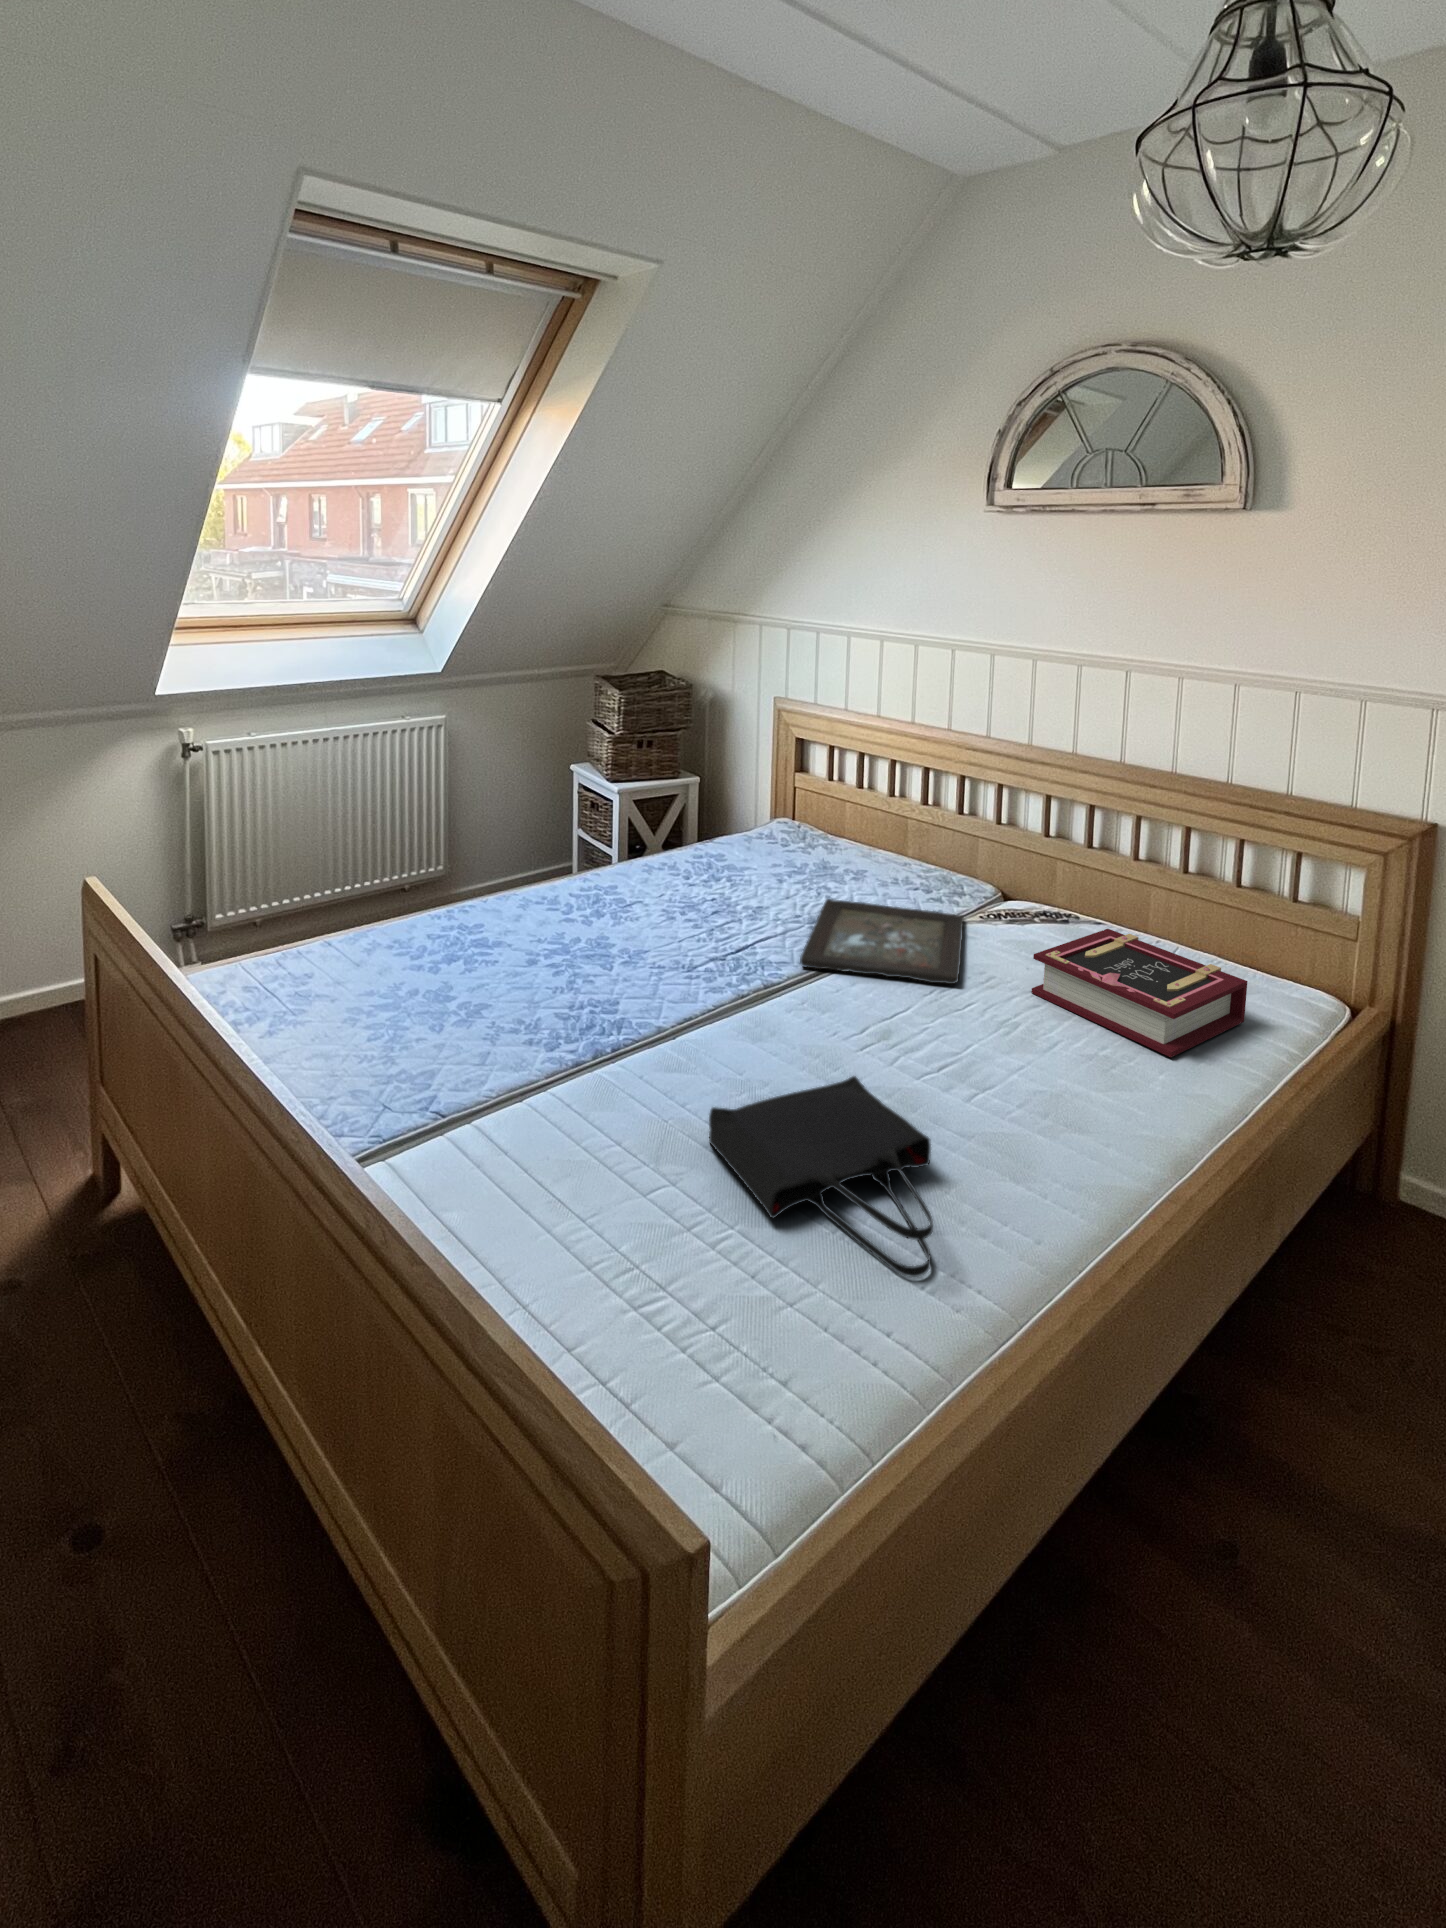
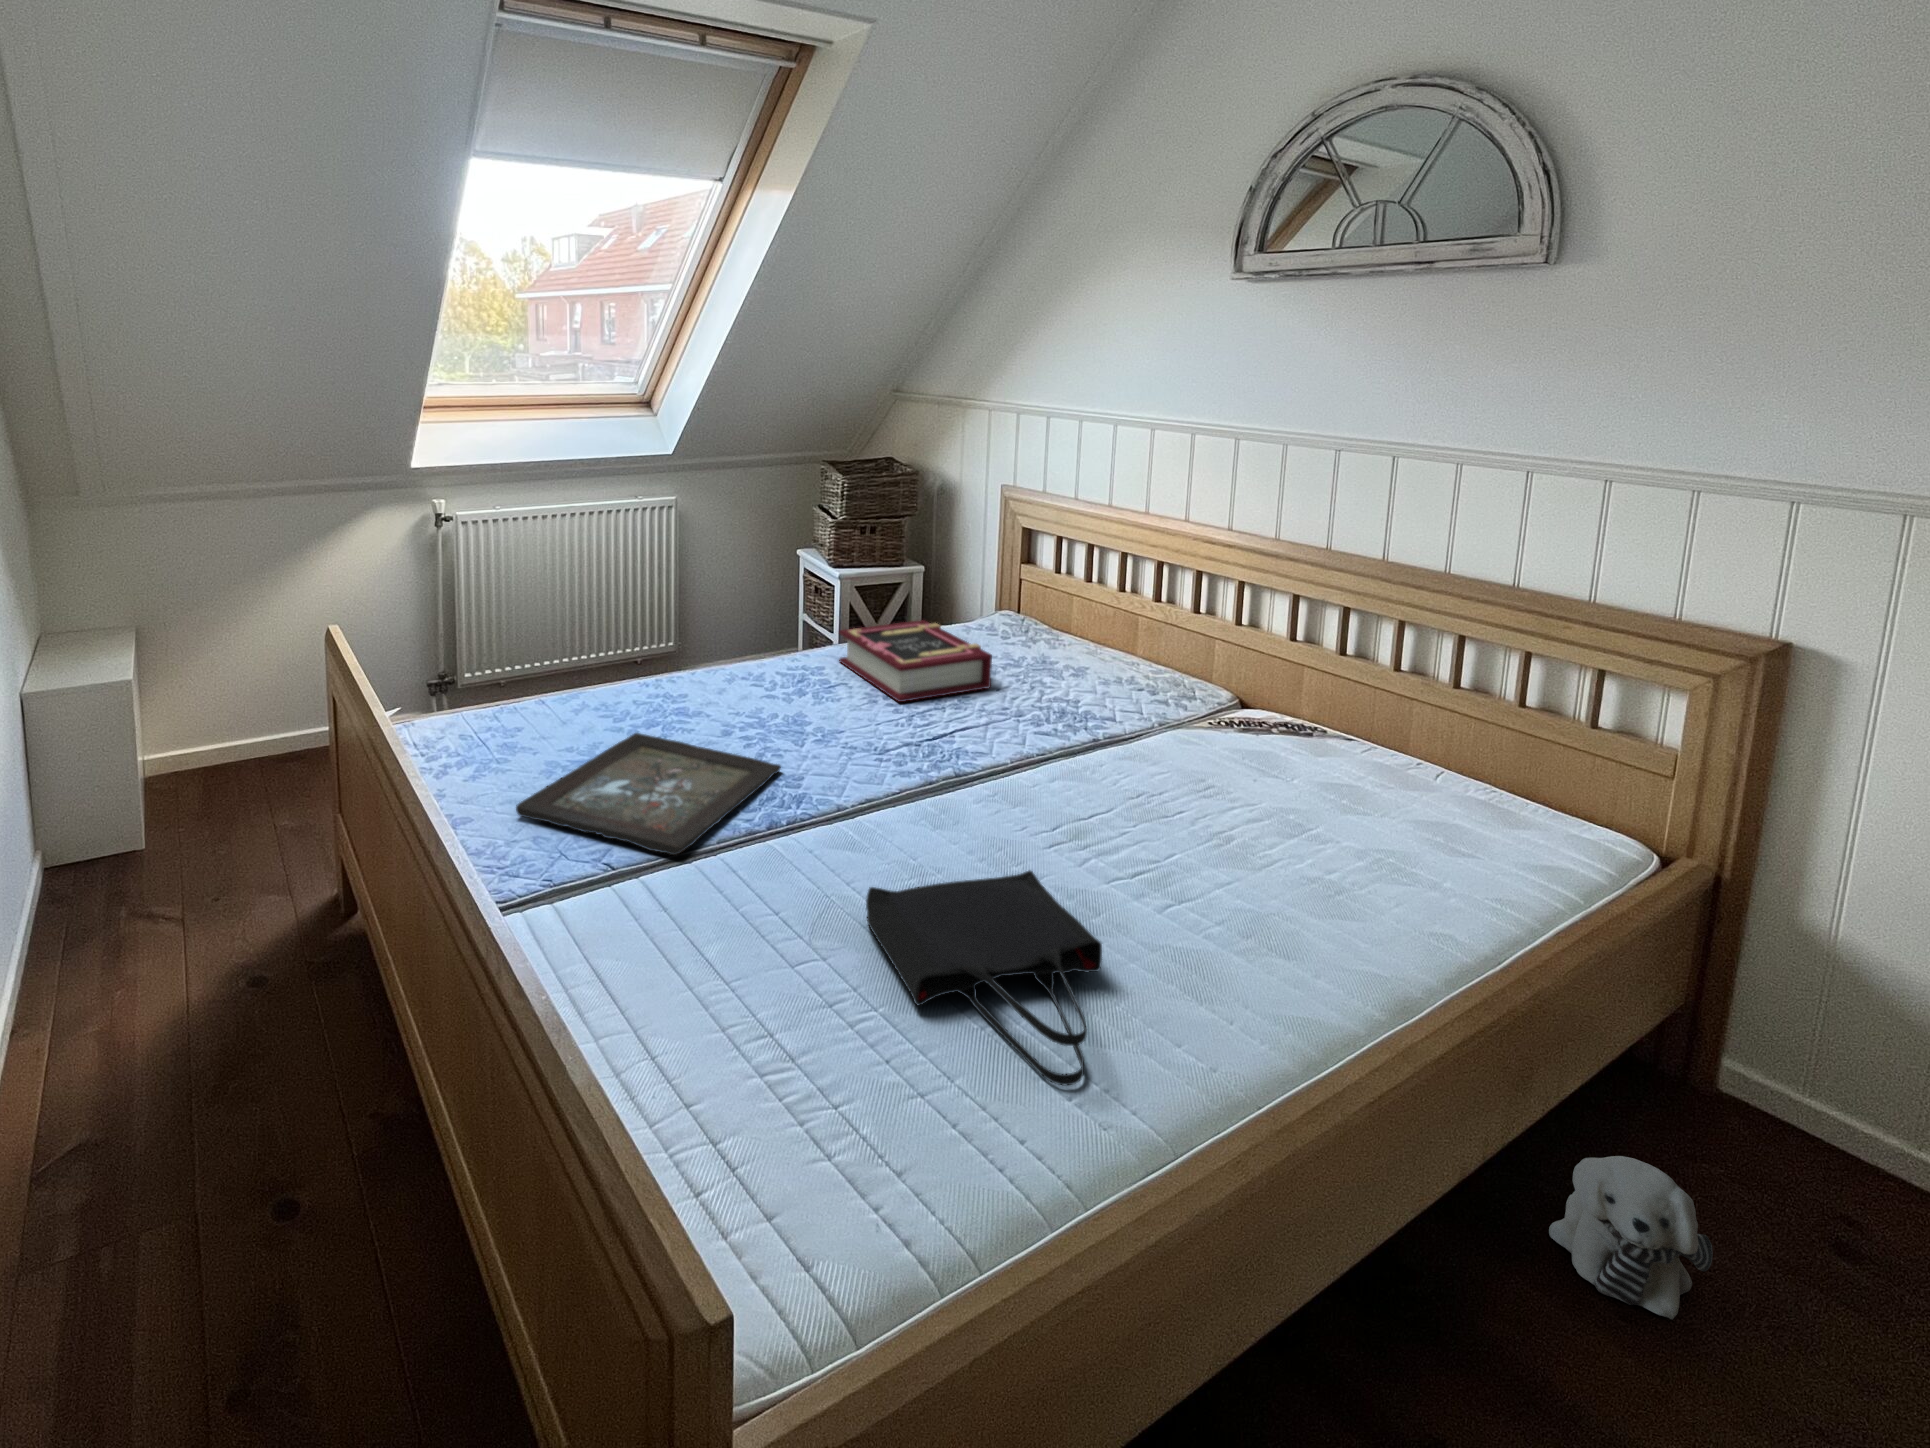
tray: present [800,899,964,984] -> present [516,733,781,855]
book: present [1032,929,1247,1057] -> present [839,620,992,702]
plush toy: none [1290,1272,1414,1405] -> present [1549,1156,1713,1319]

